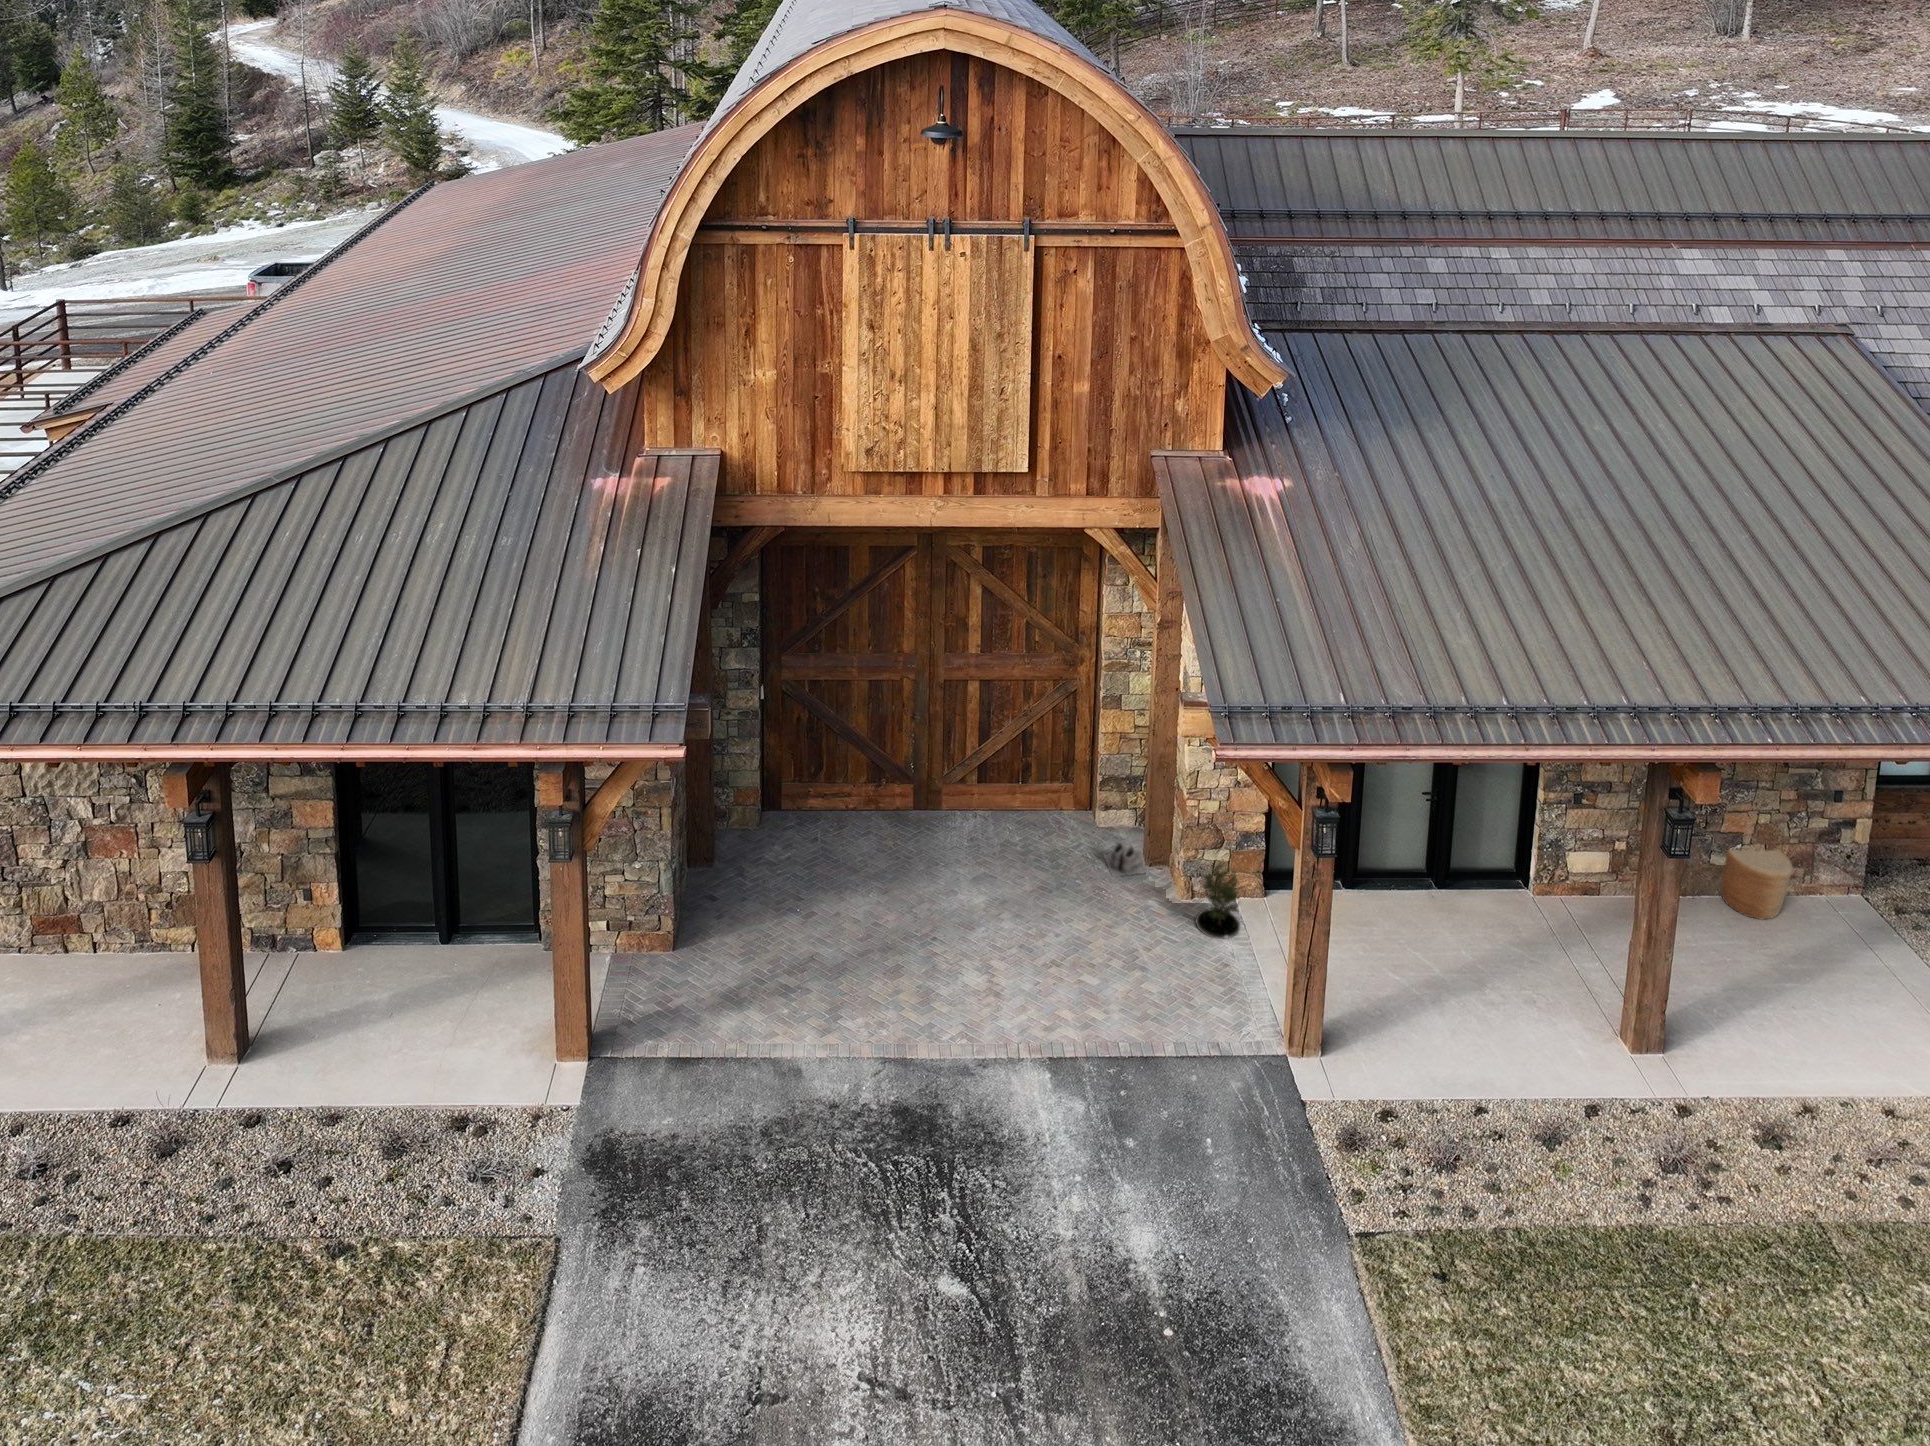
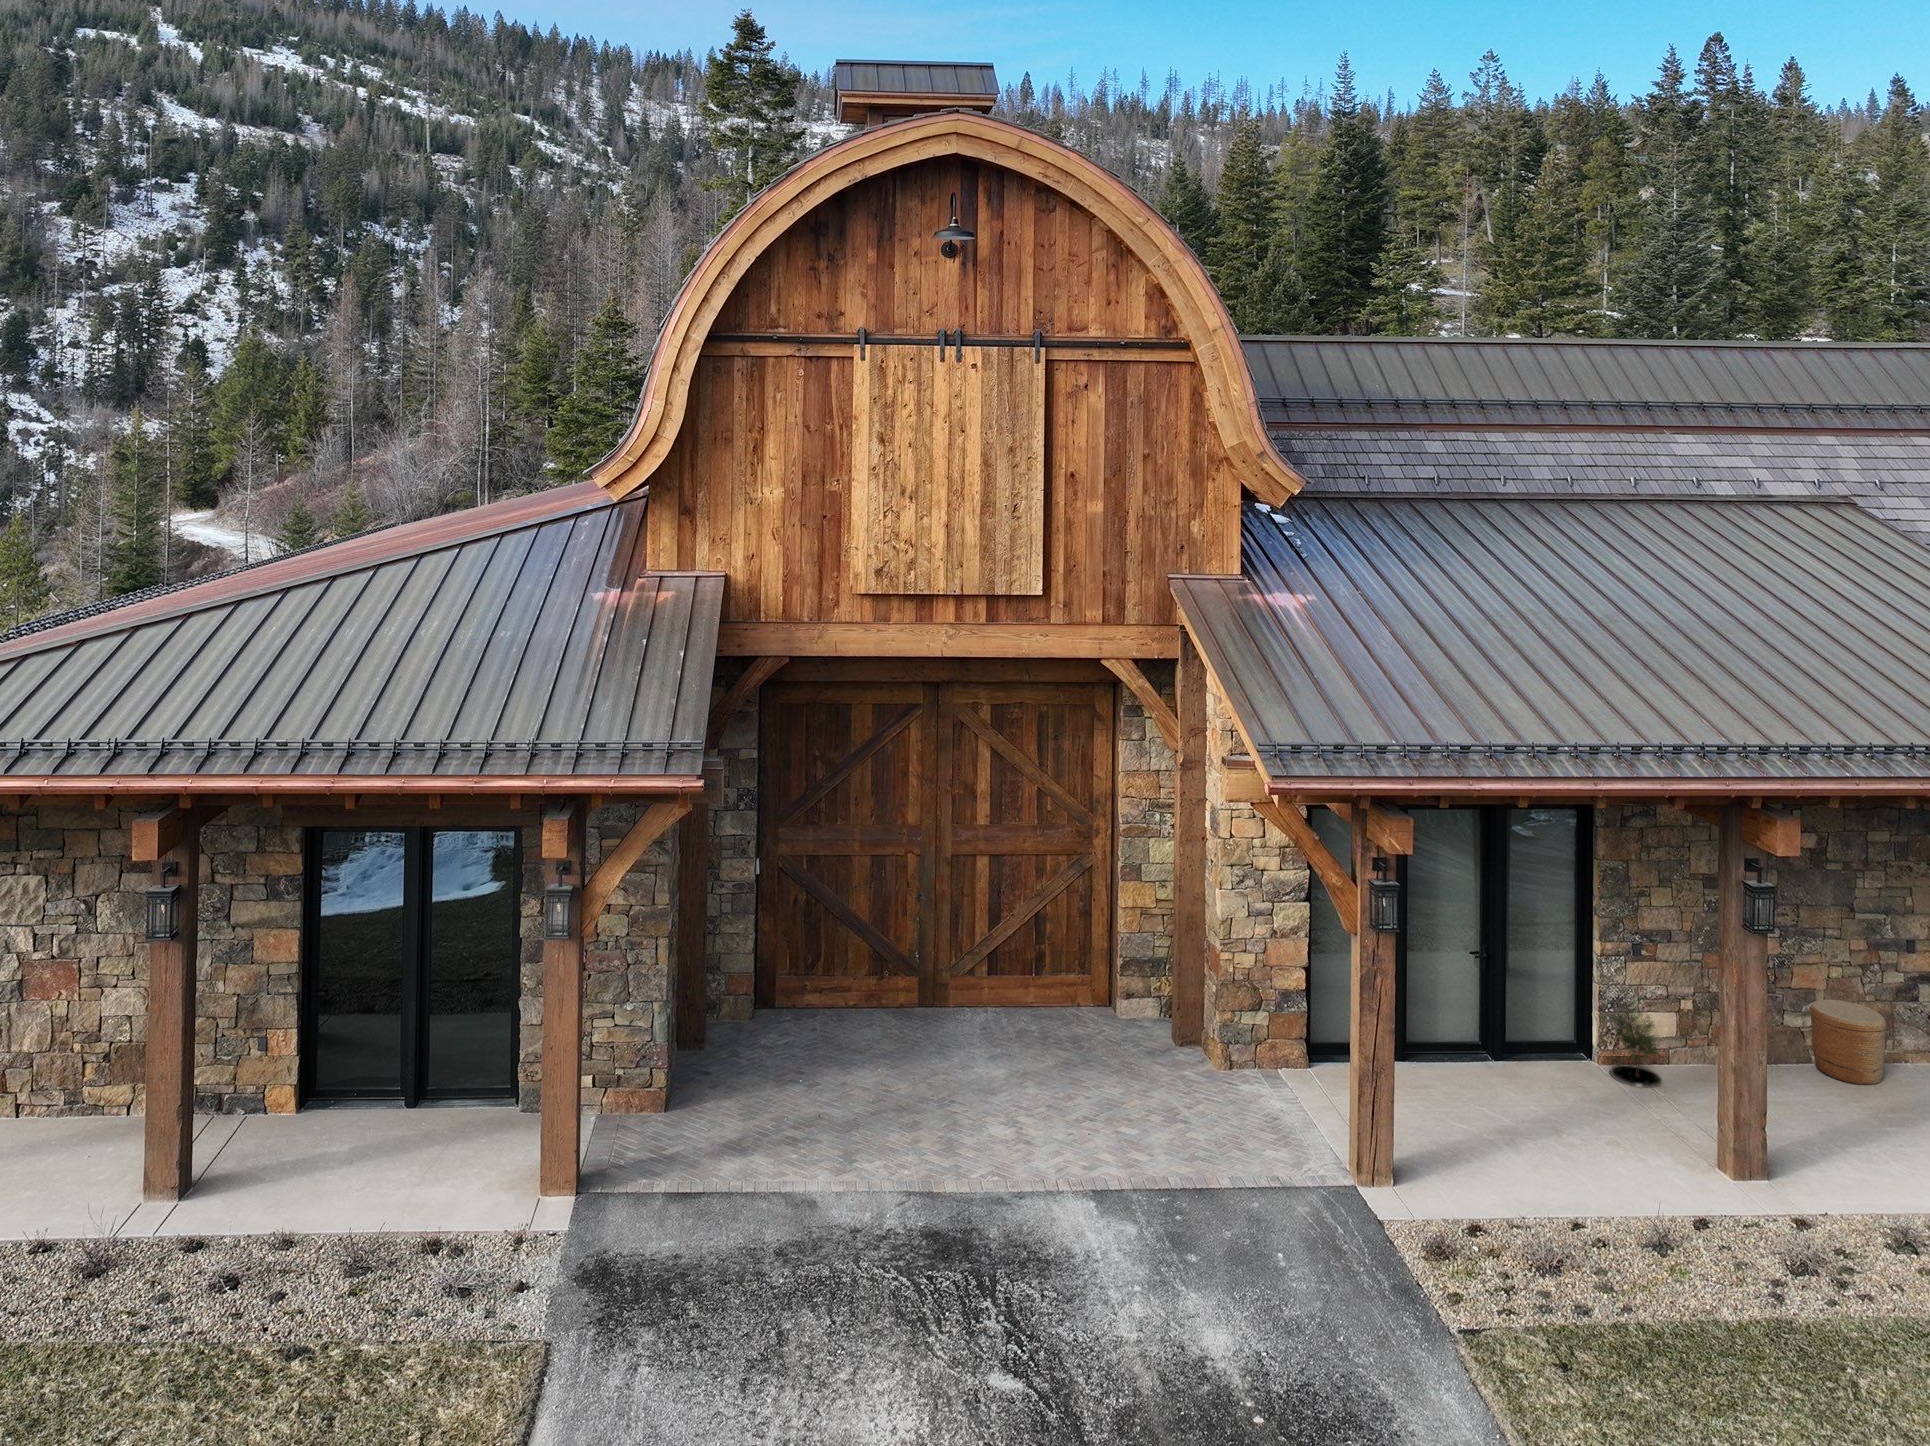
boots: present [1103,842,1146,877] -> none [1133,1020,1192,1058]
potted tree: present [1196,862,1240,939] -> present [1610,997,1662,1088]

